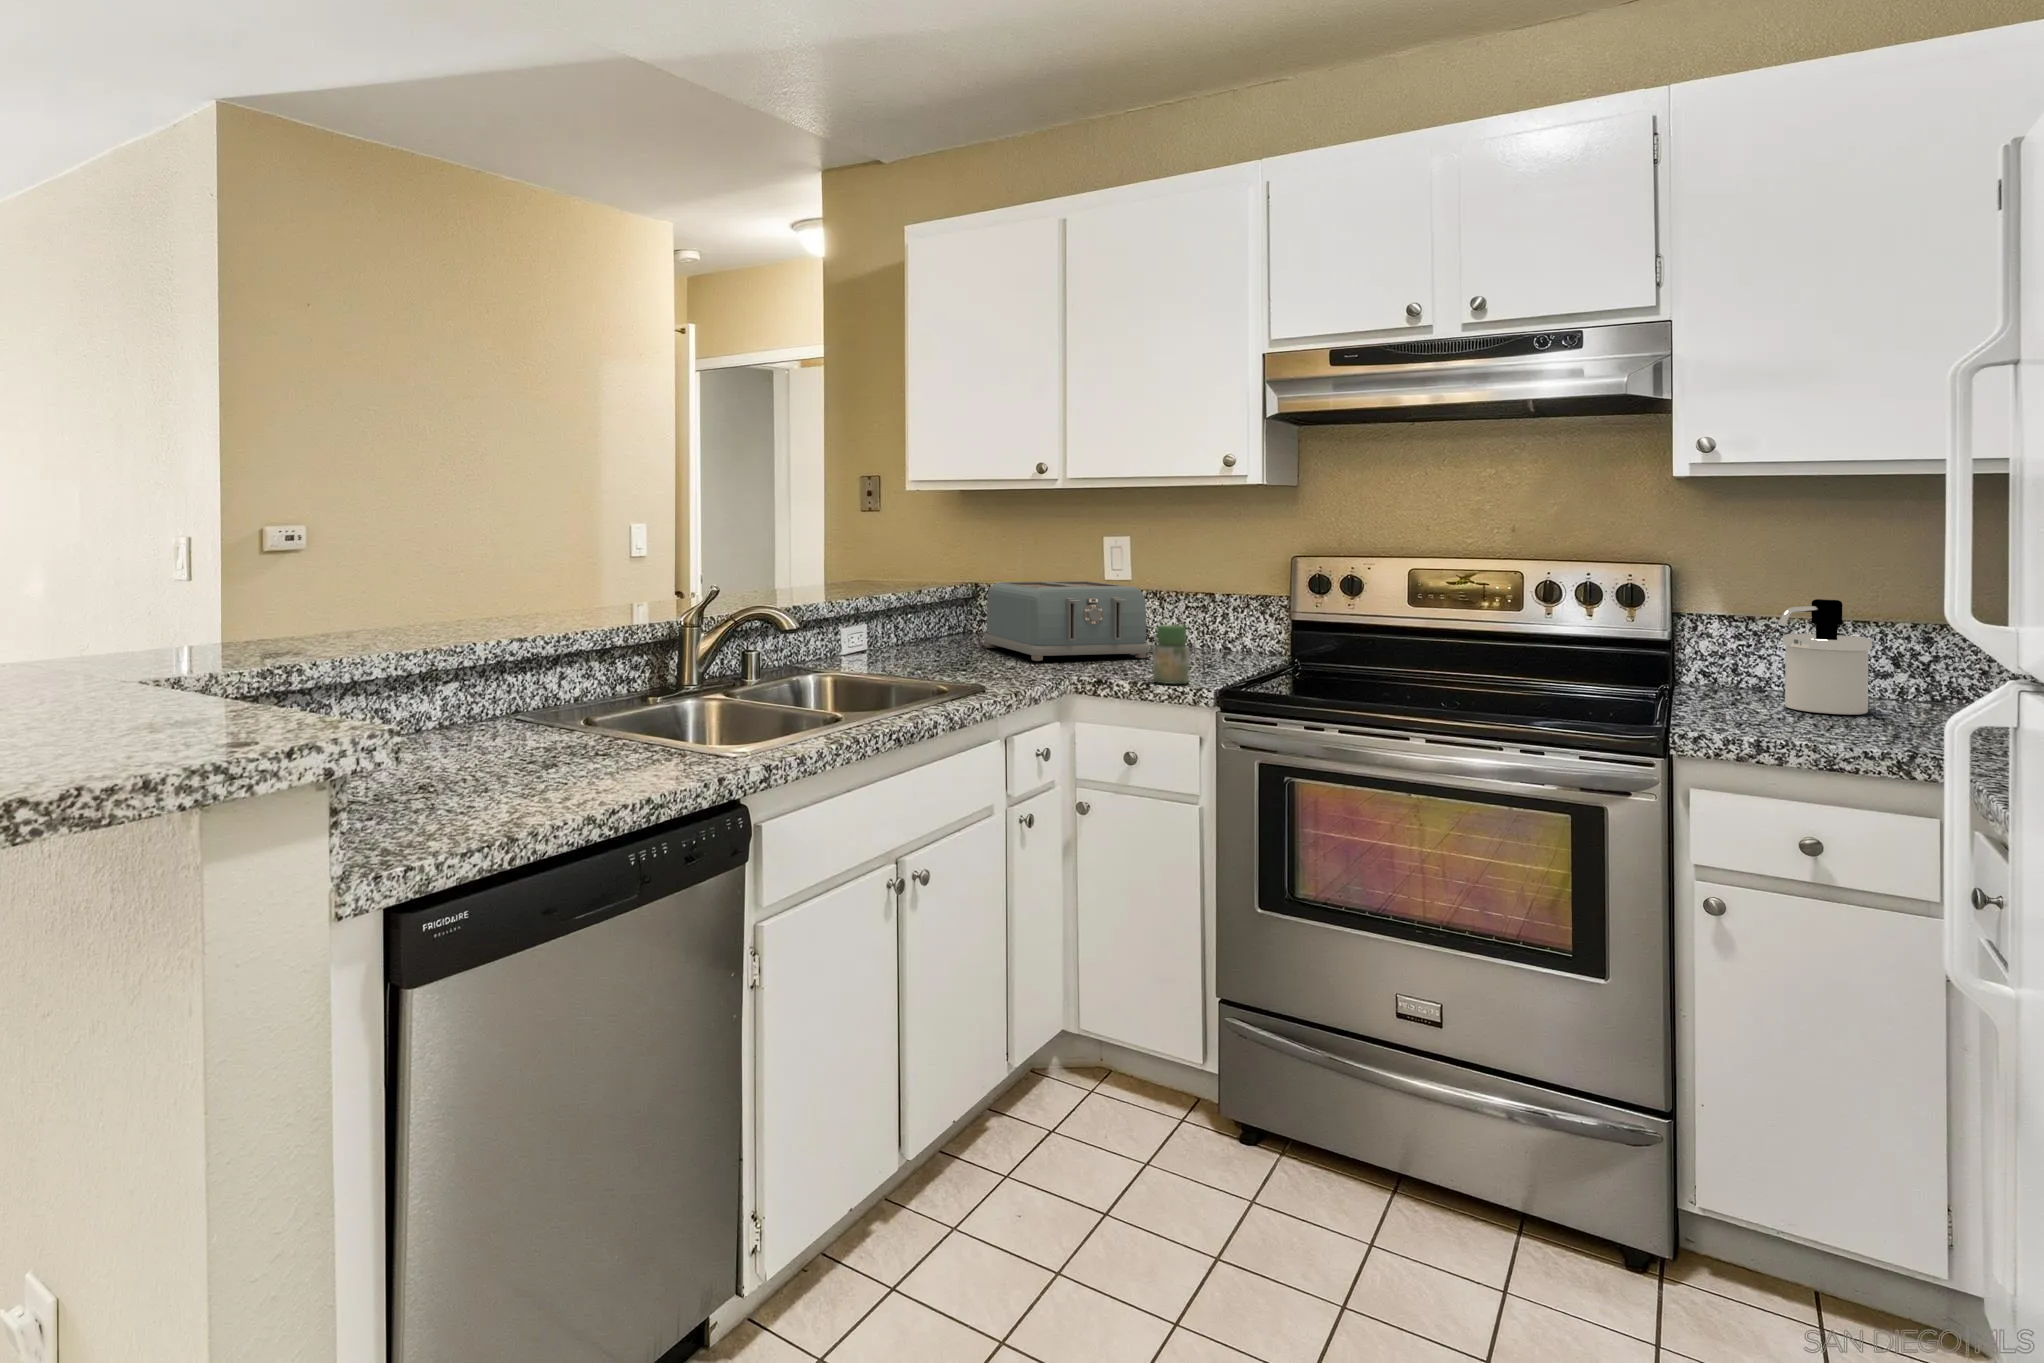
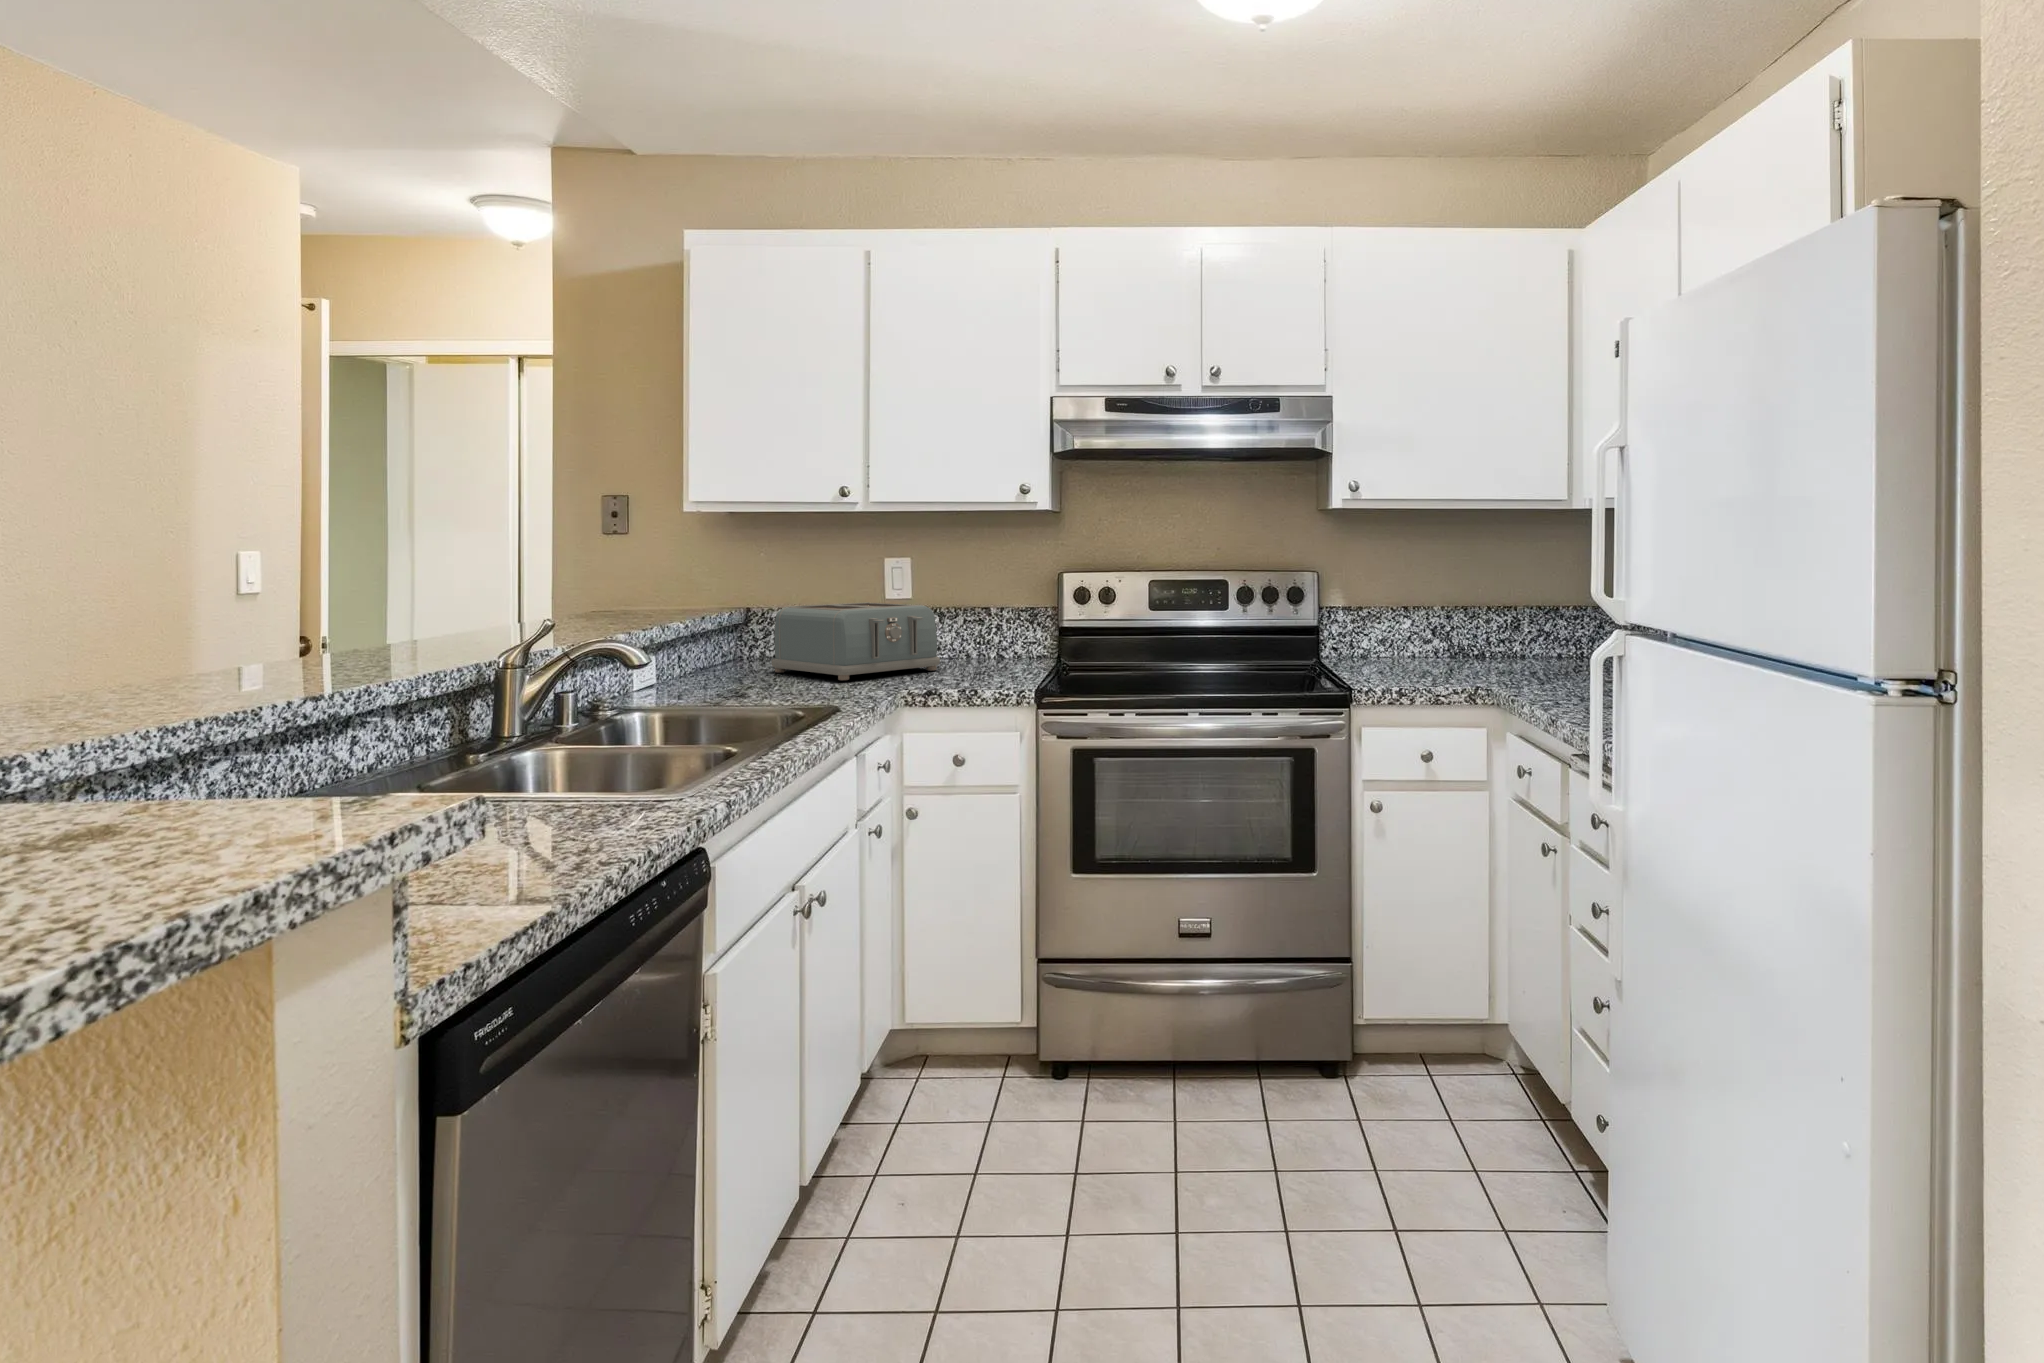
soap dispenser: present [1778,599,1872,715] -> none [1385,593,1432,670]
jar: present [1153,624,1190,684] -> none [969,637,1000,690]

